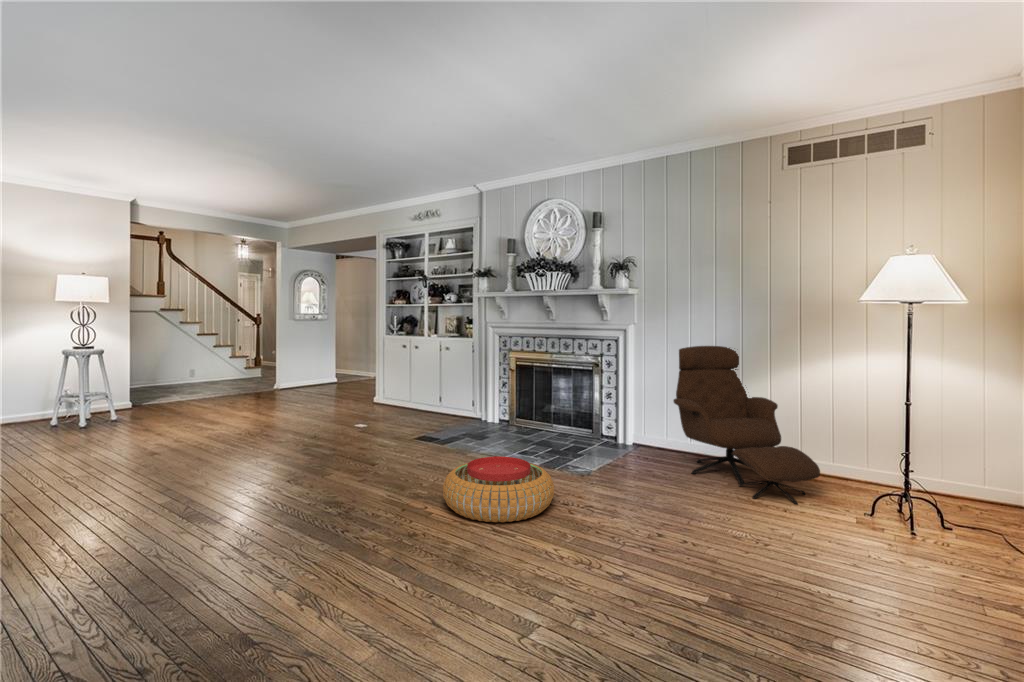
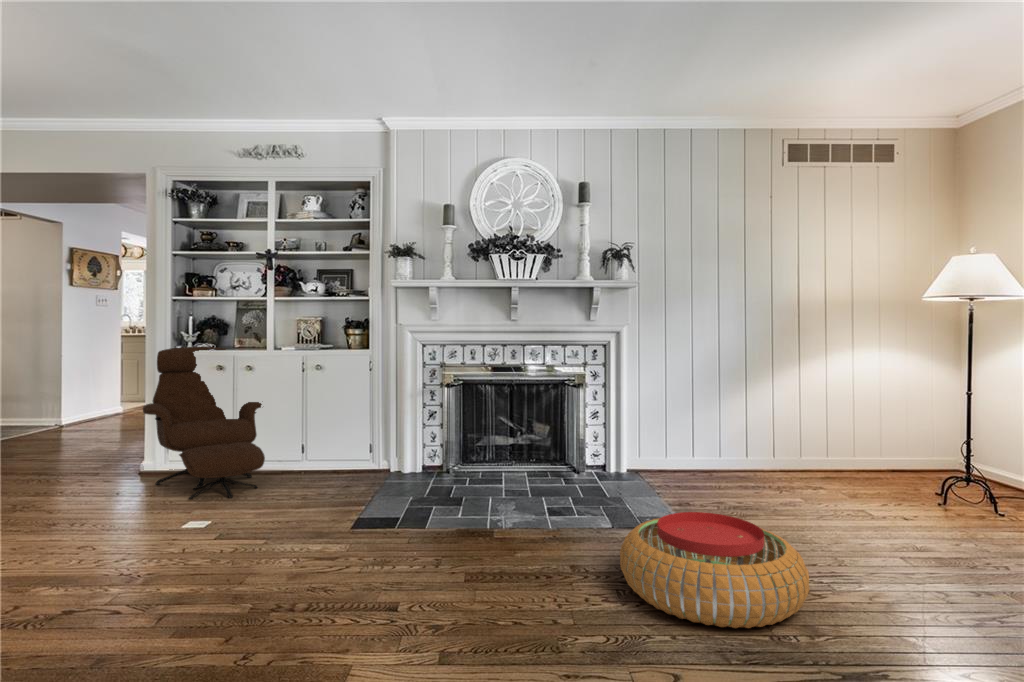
lounge chair: present [674,346,820,504] -> present [143,347,265,499]

